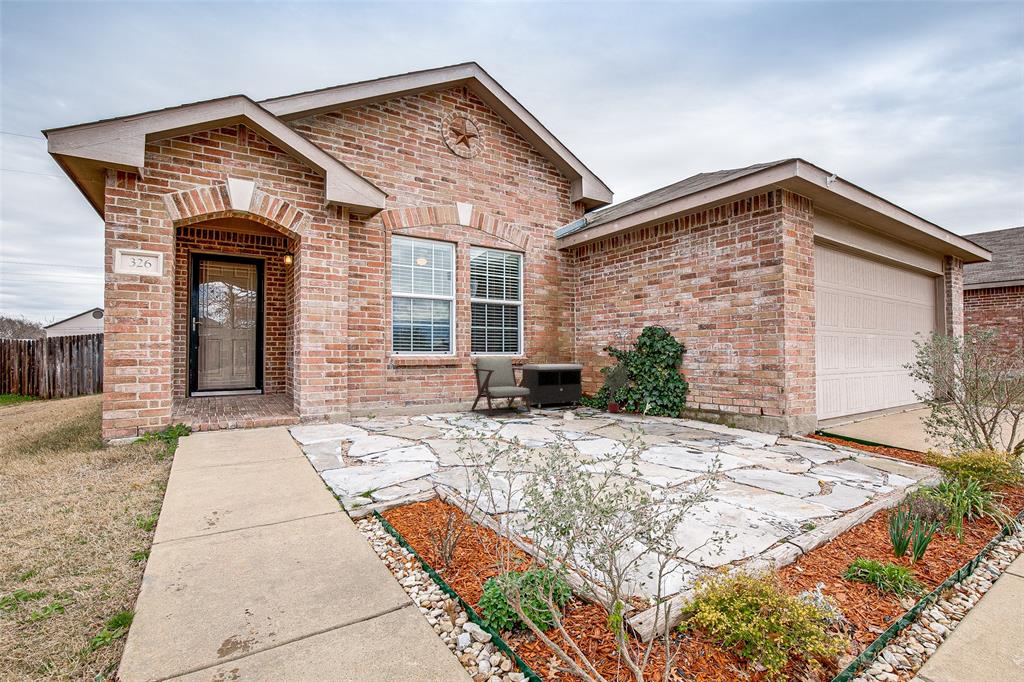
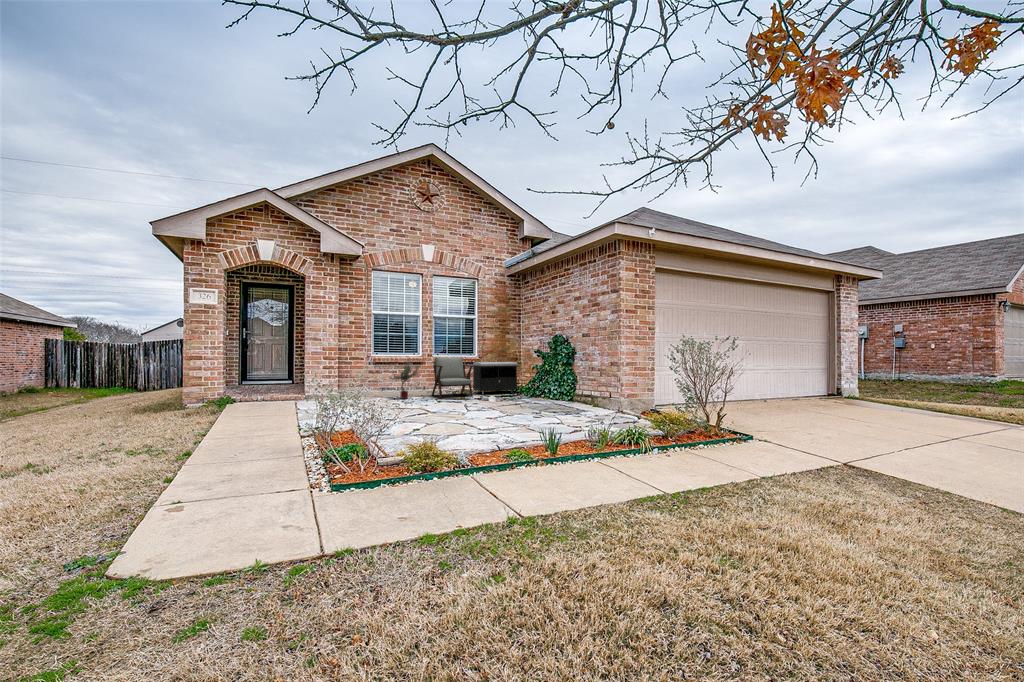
potted tree: present [602,361,632,413] -> present [389,362,419,399]

